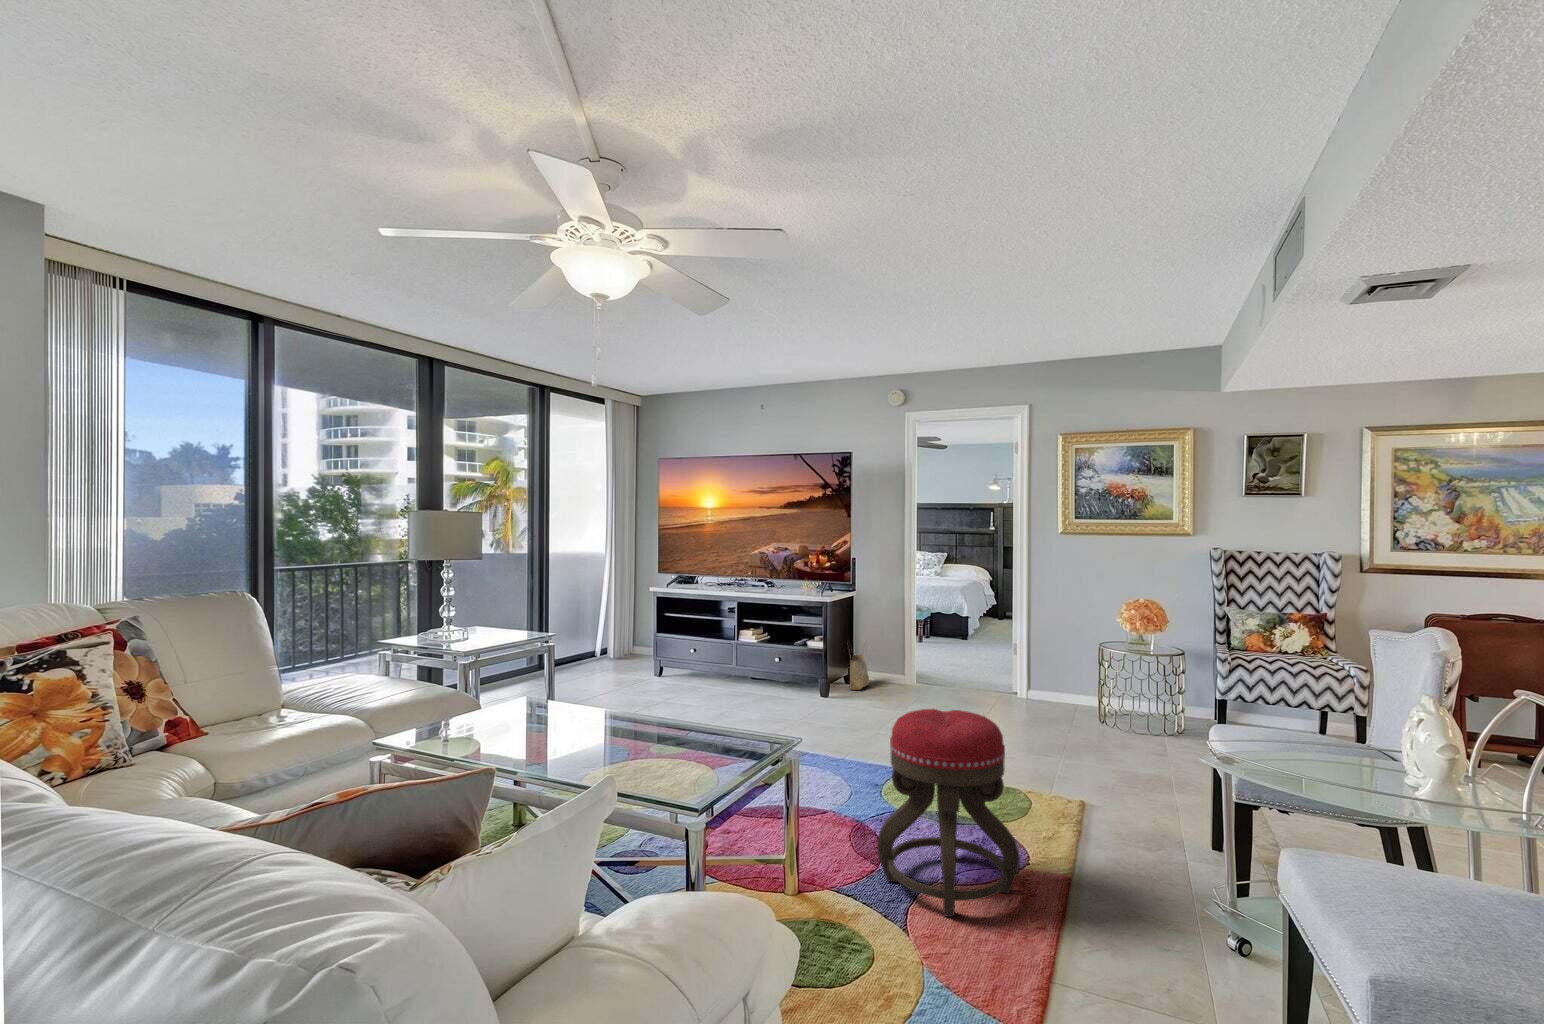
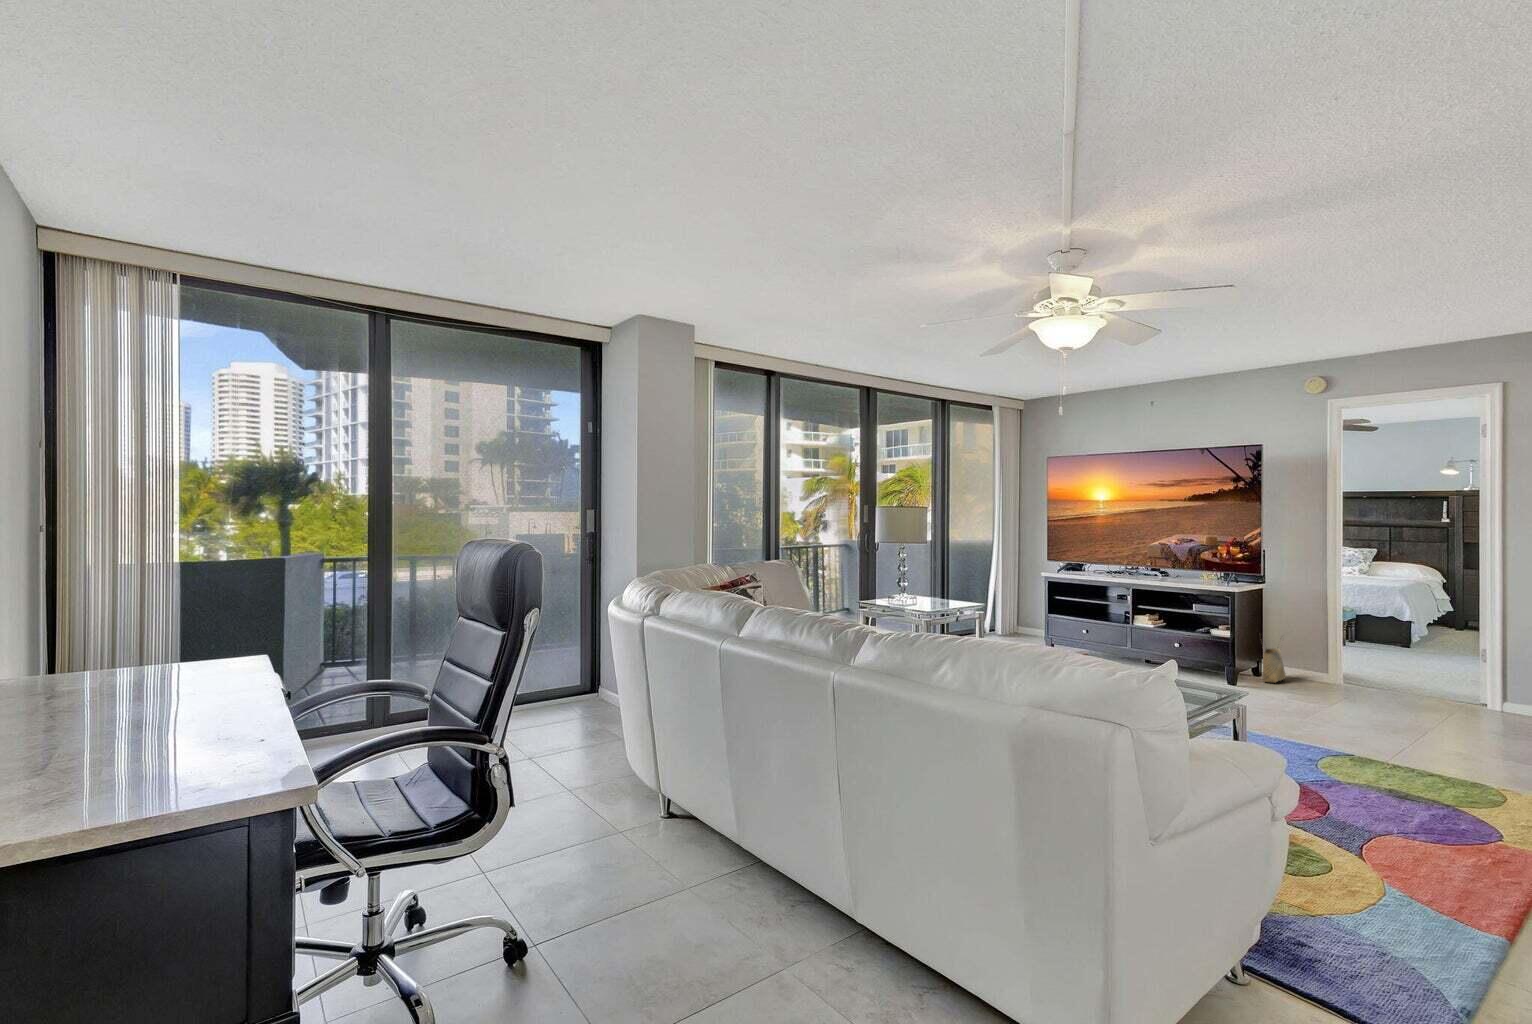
ottoman: present [877,709,1020,917] -> none [1328,685,1490,859]

